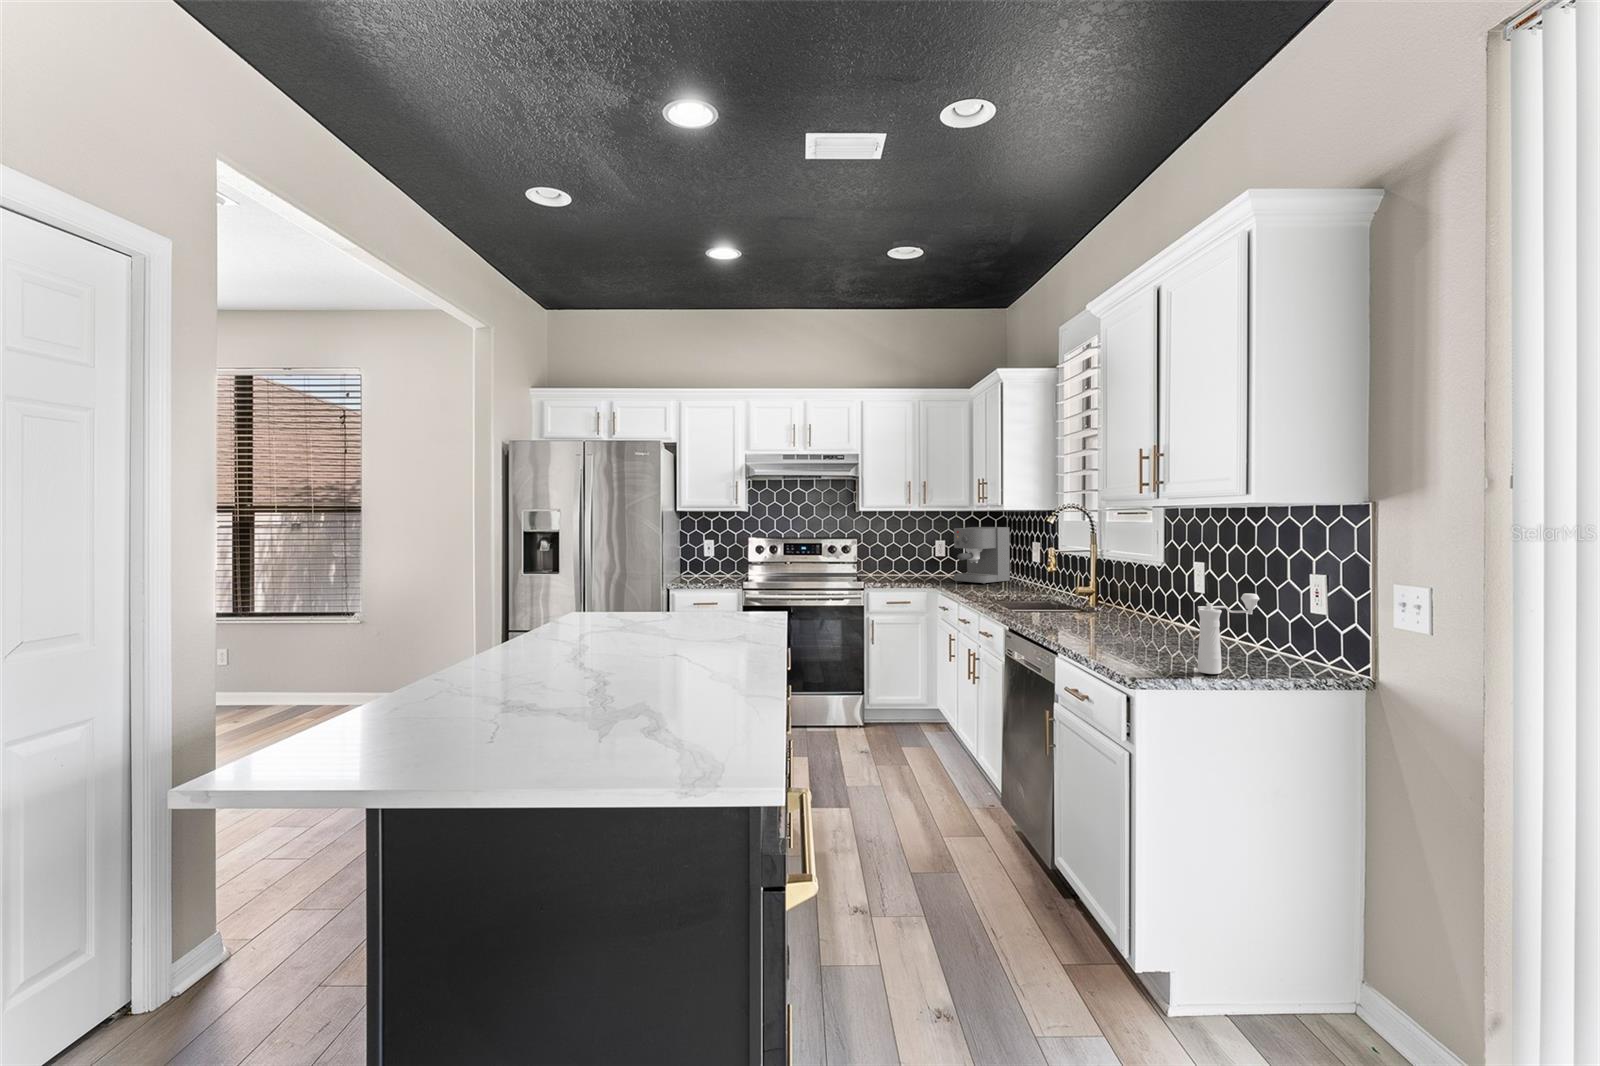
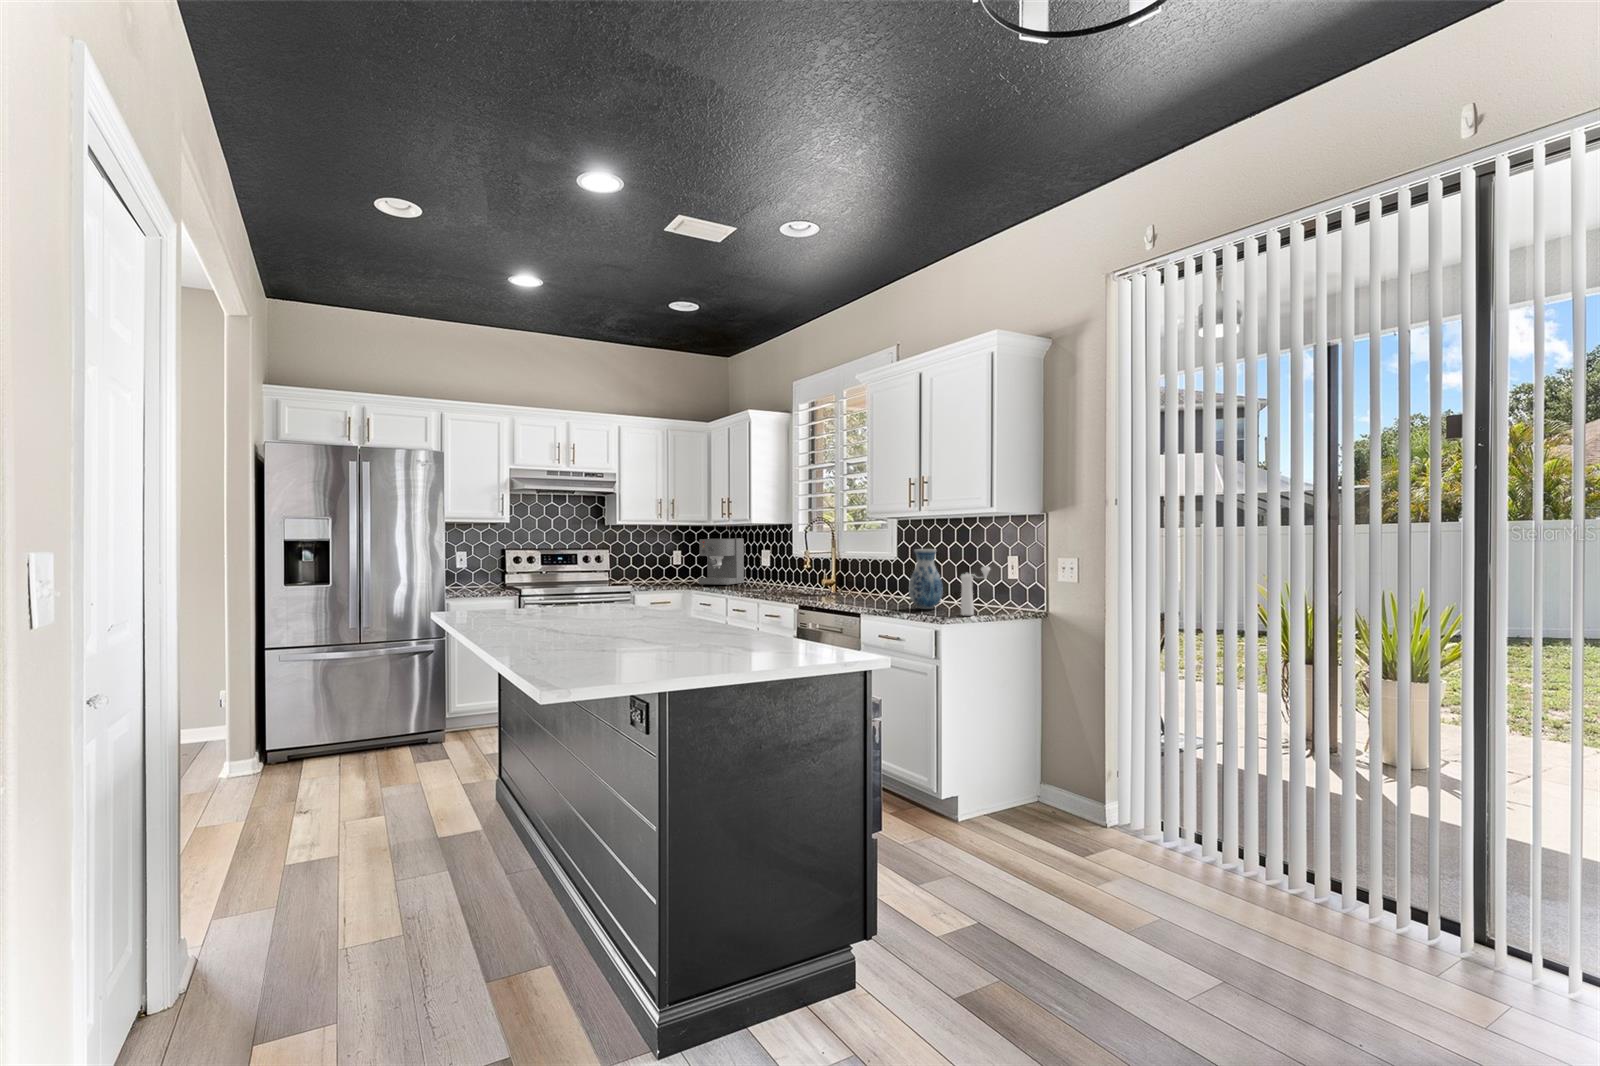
vase: none [1135,559,1192,651] -> present [909,549,943,609]

